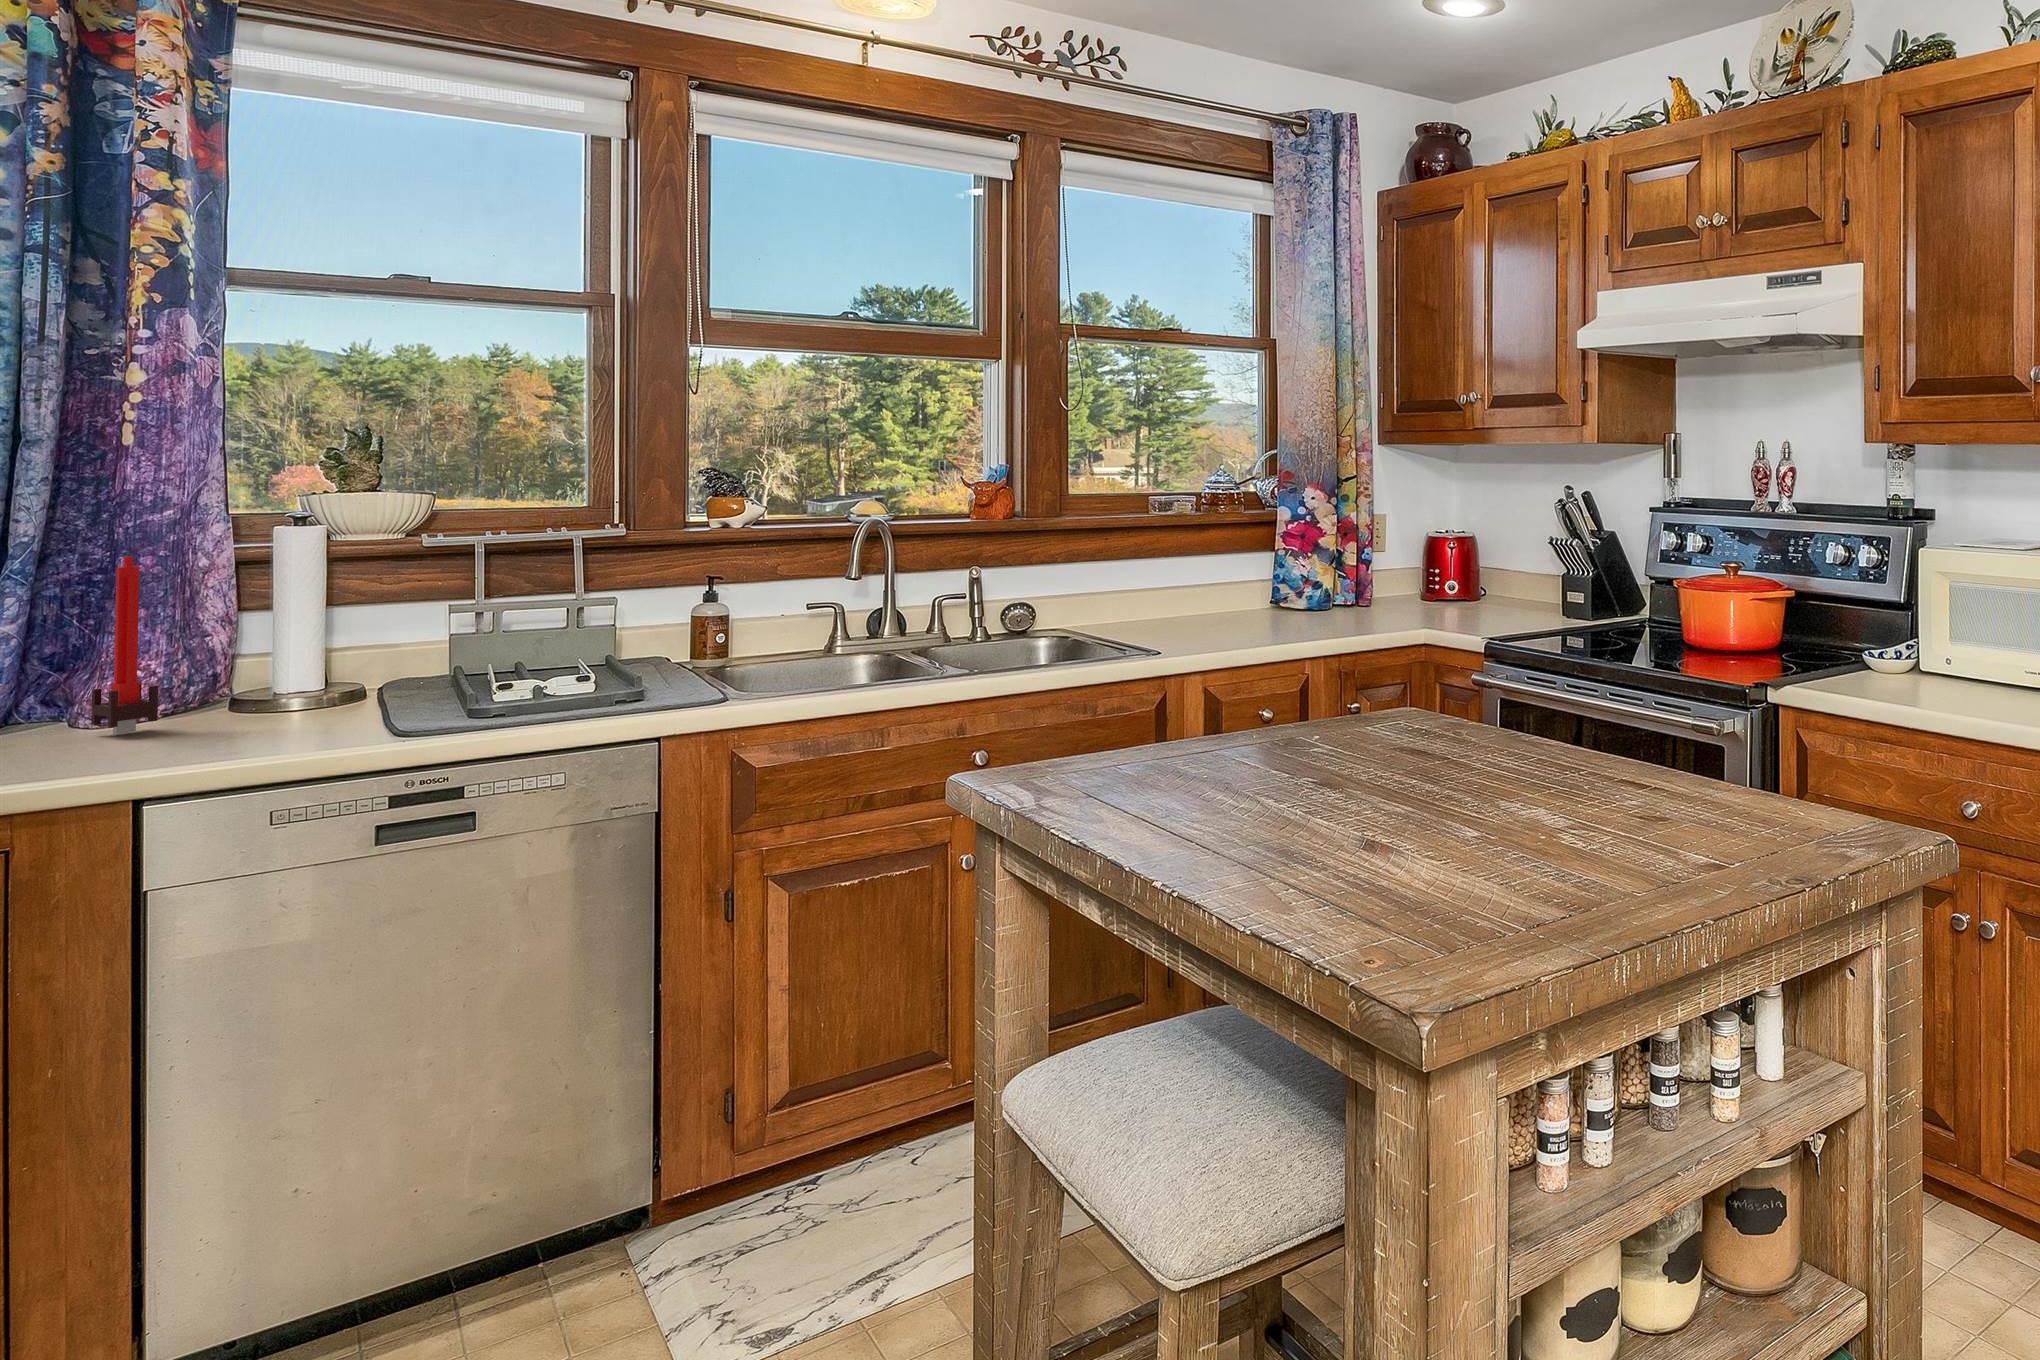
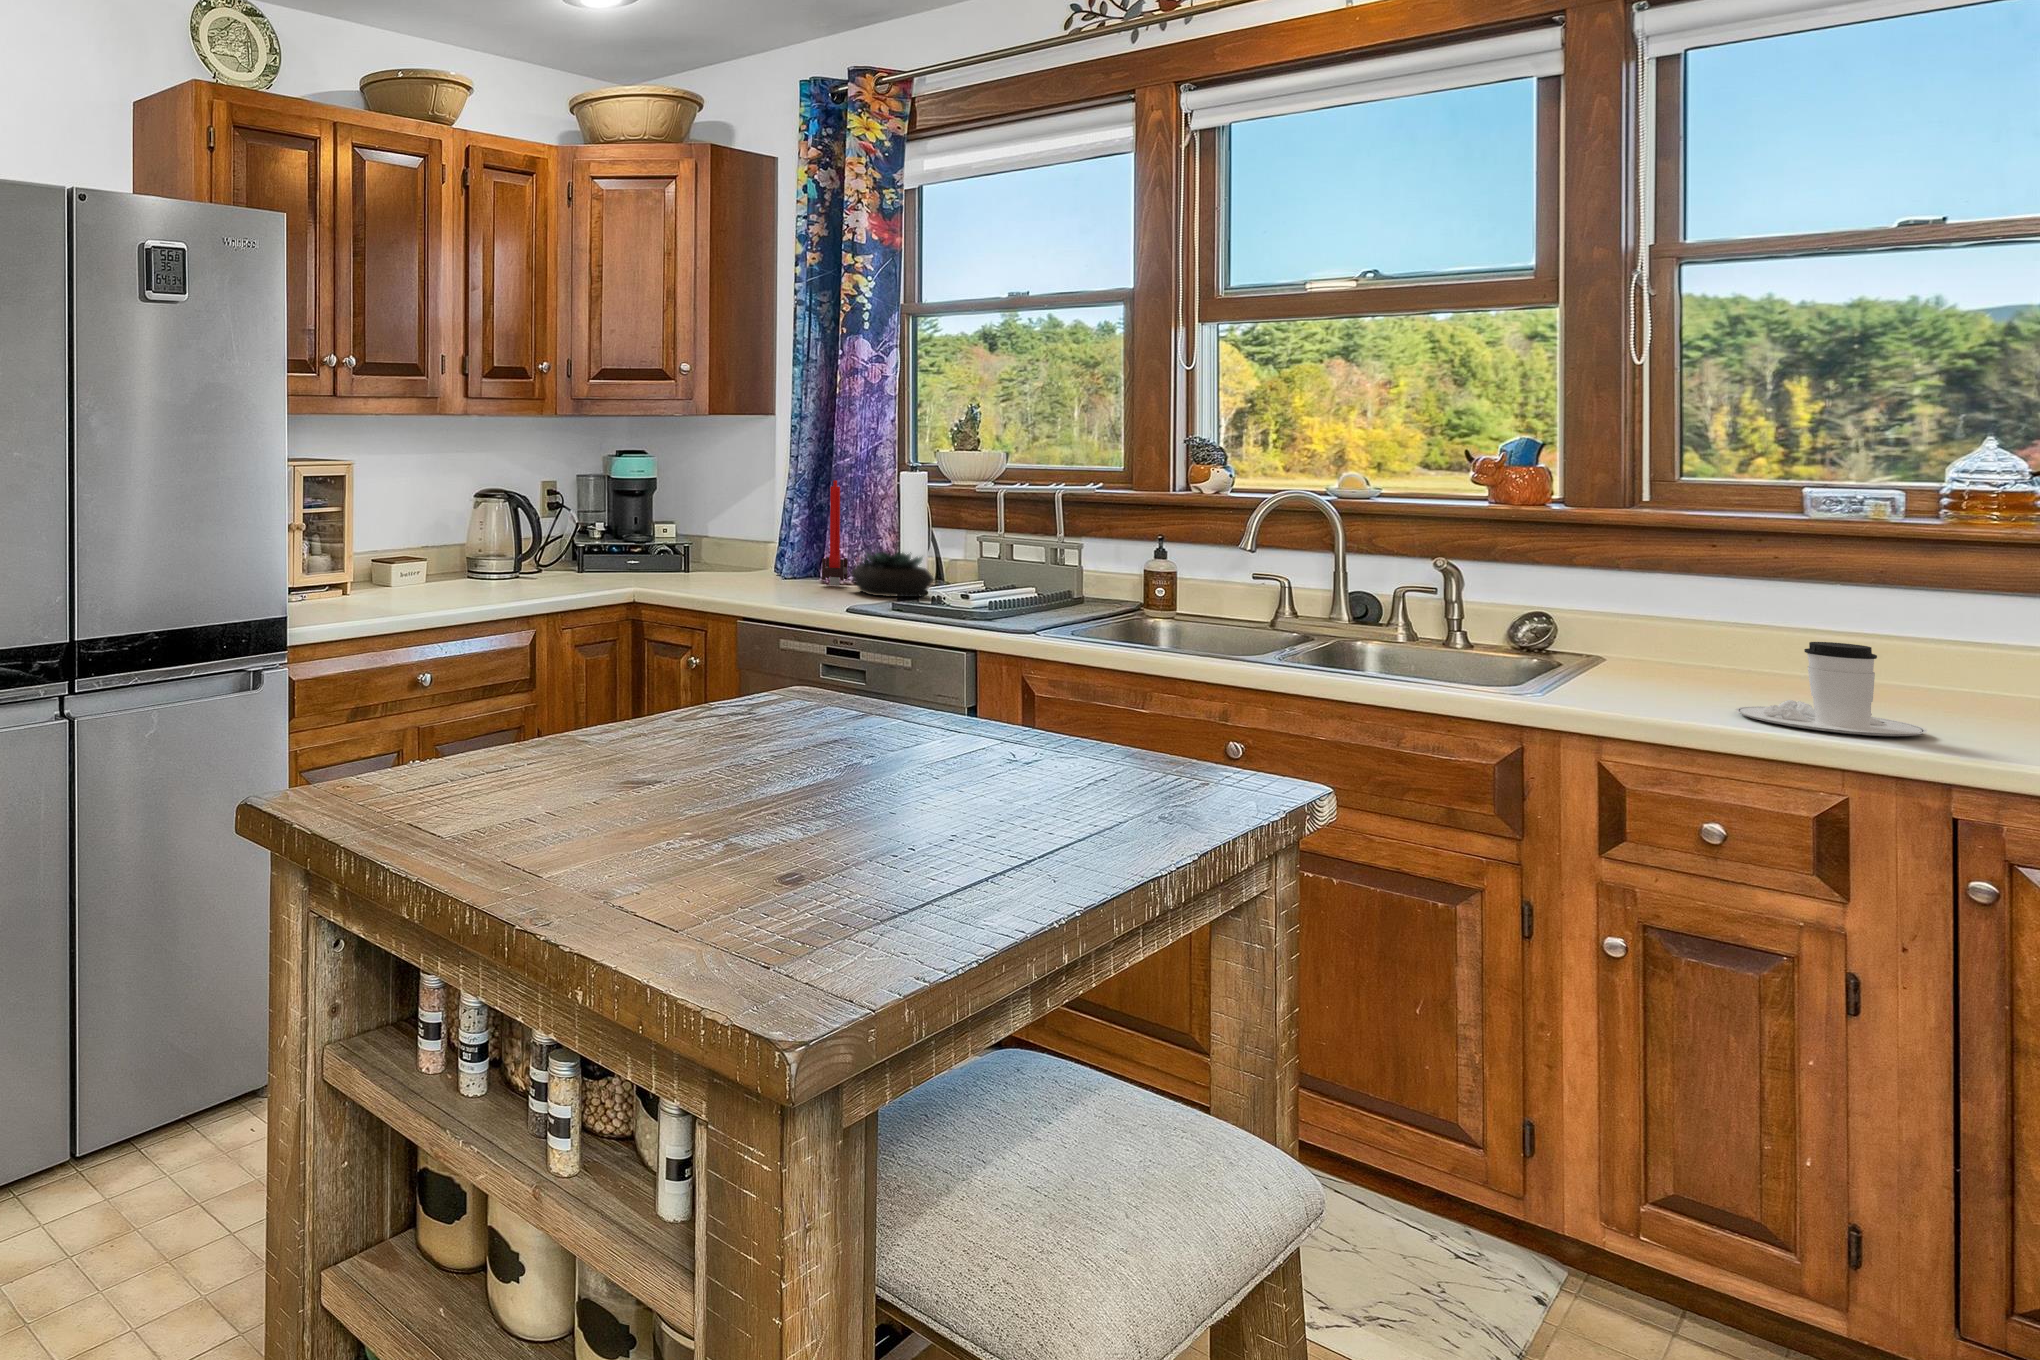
coffee cup: none [1199,586,1282,640] -> present [1735,642,1927,736]
succulent plant: none [203,650,377,728] -> present [851,550,933,597]

